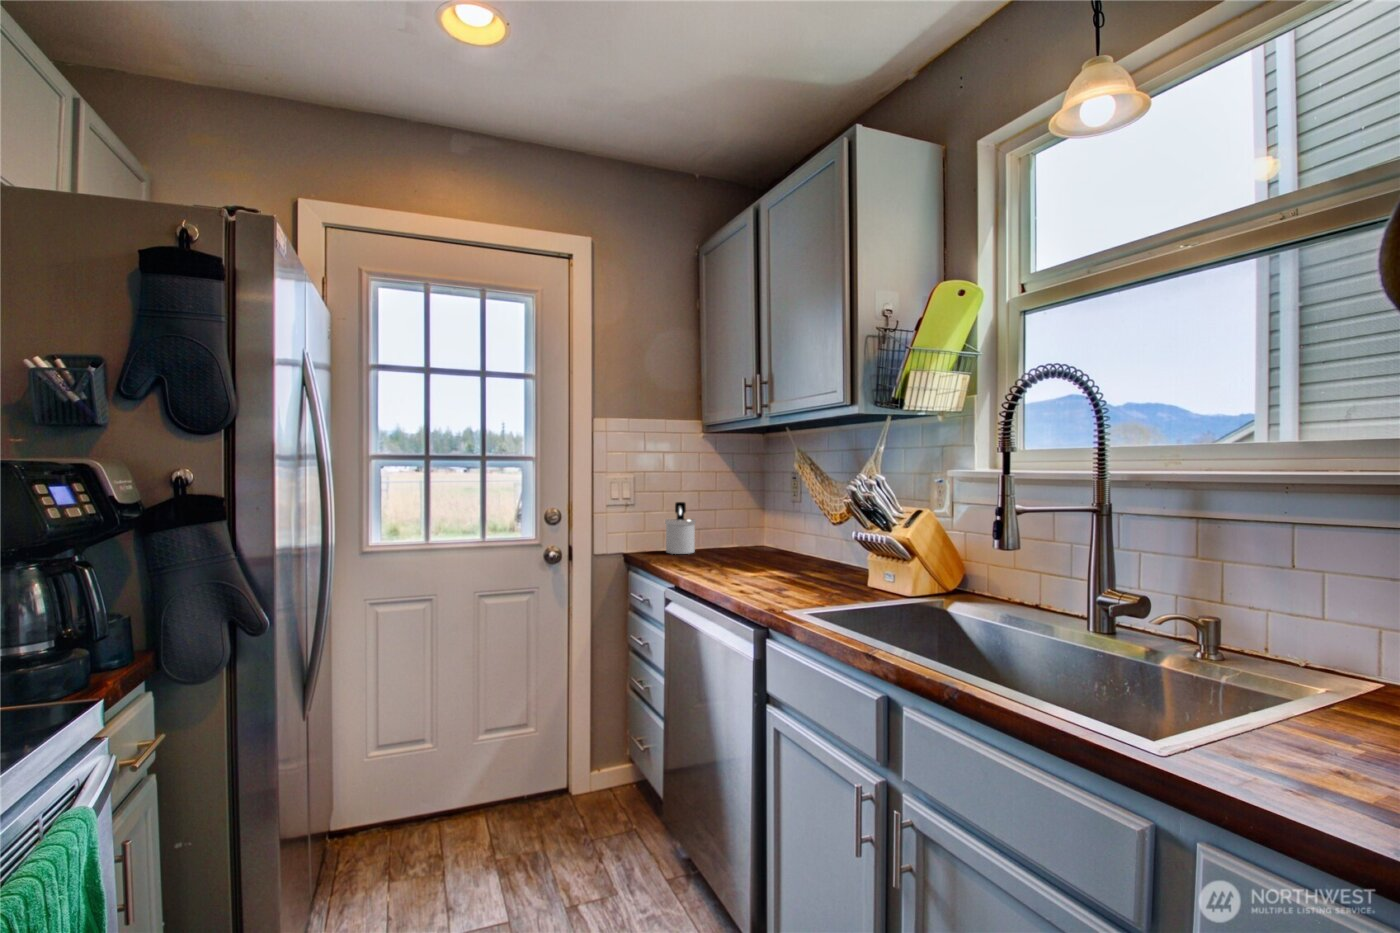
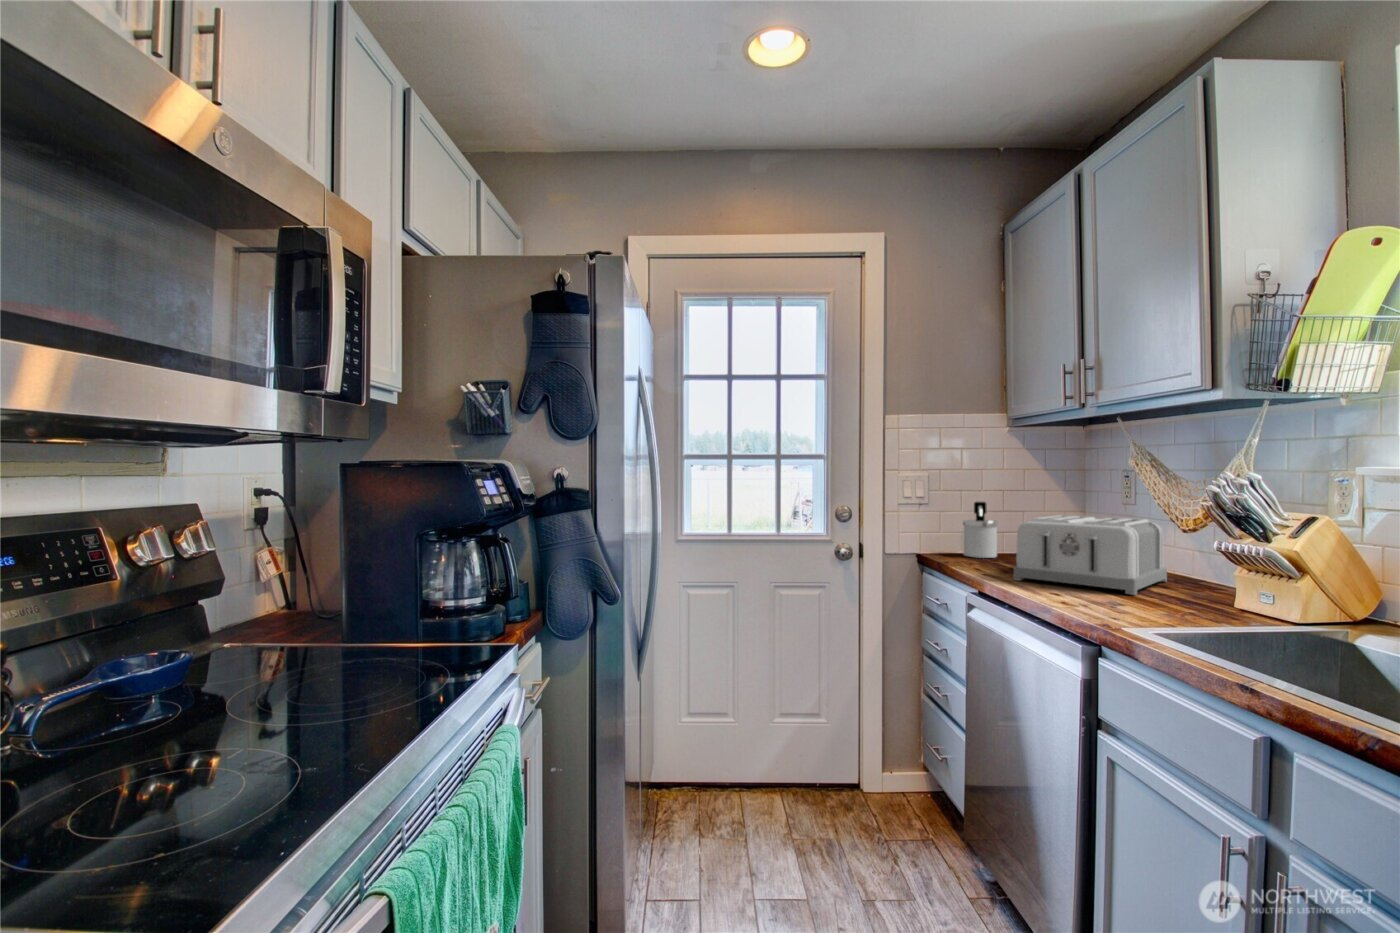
toaster: none [706,513,823,580] -> present [1014,515,1167,595]

